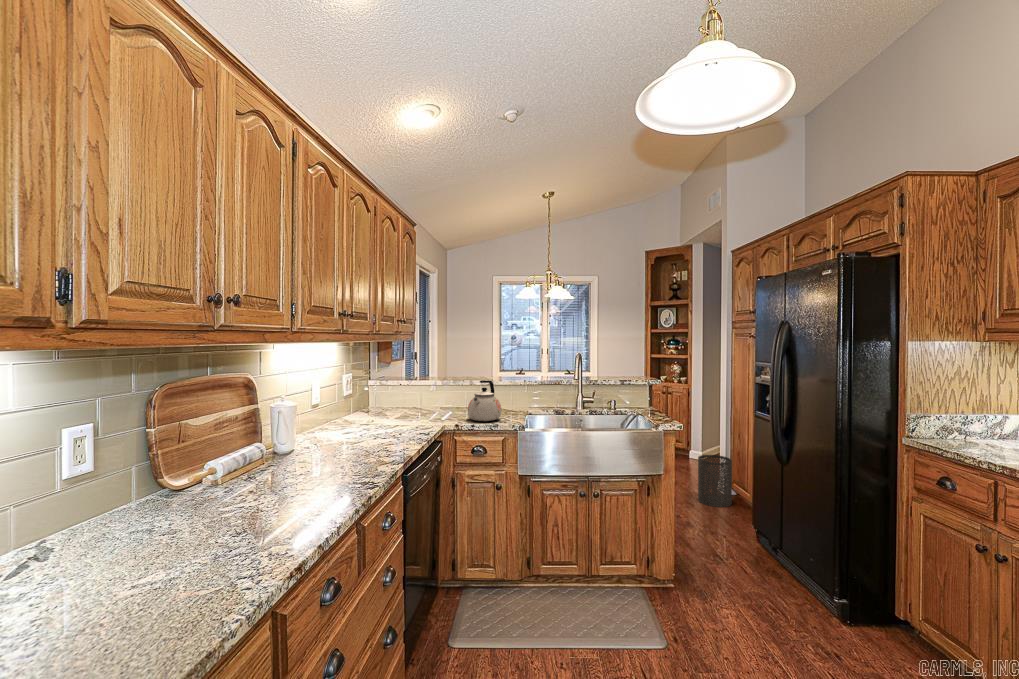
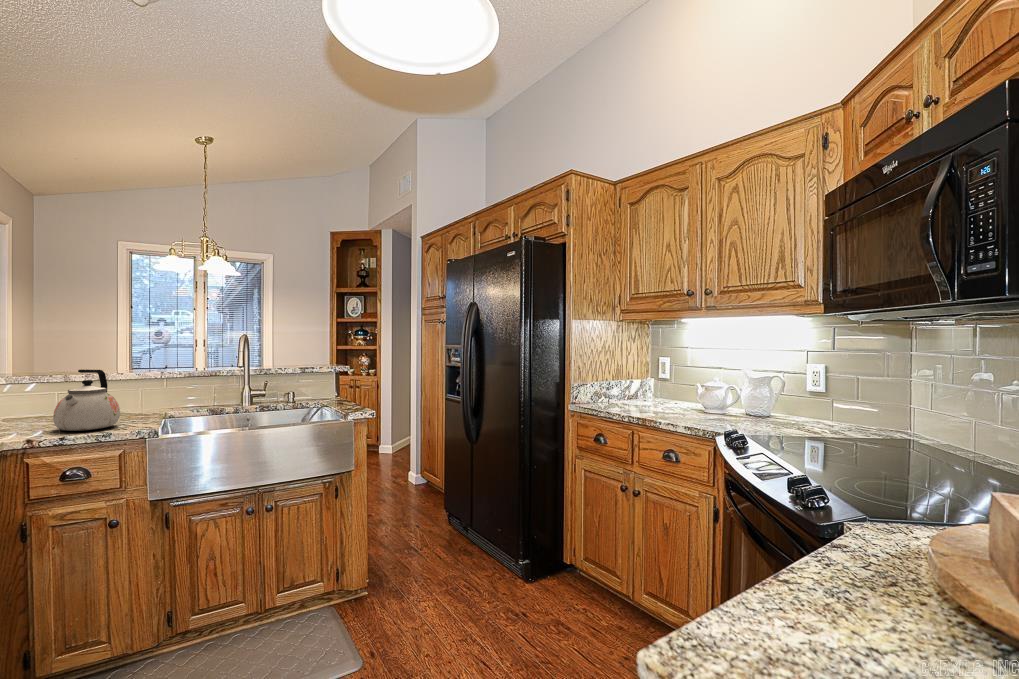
trash can: present [698,455,732,507] -> none [389,445,422,499]

